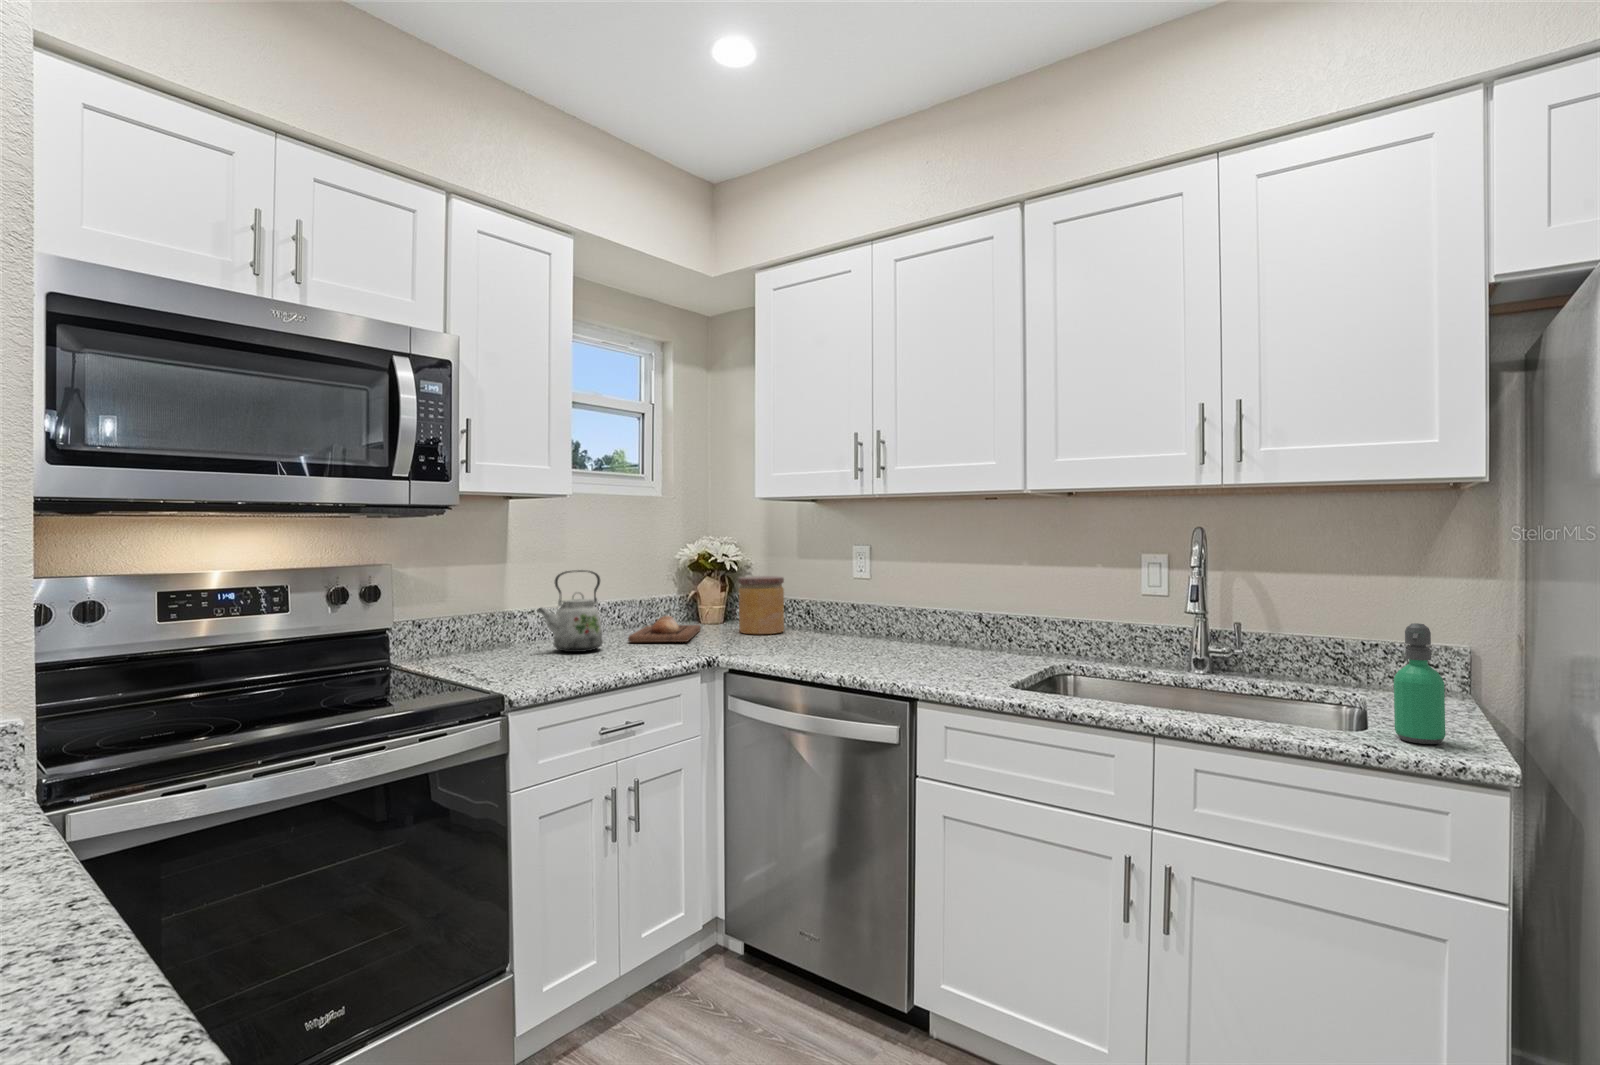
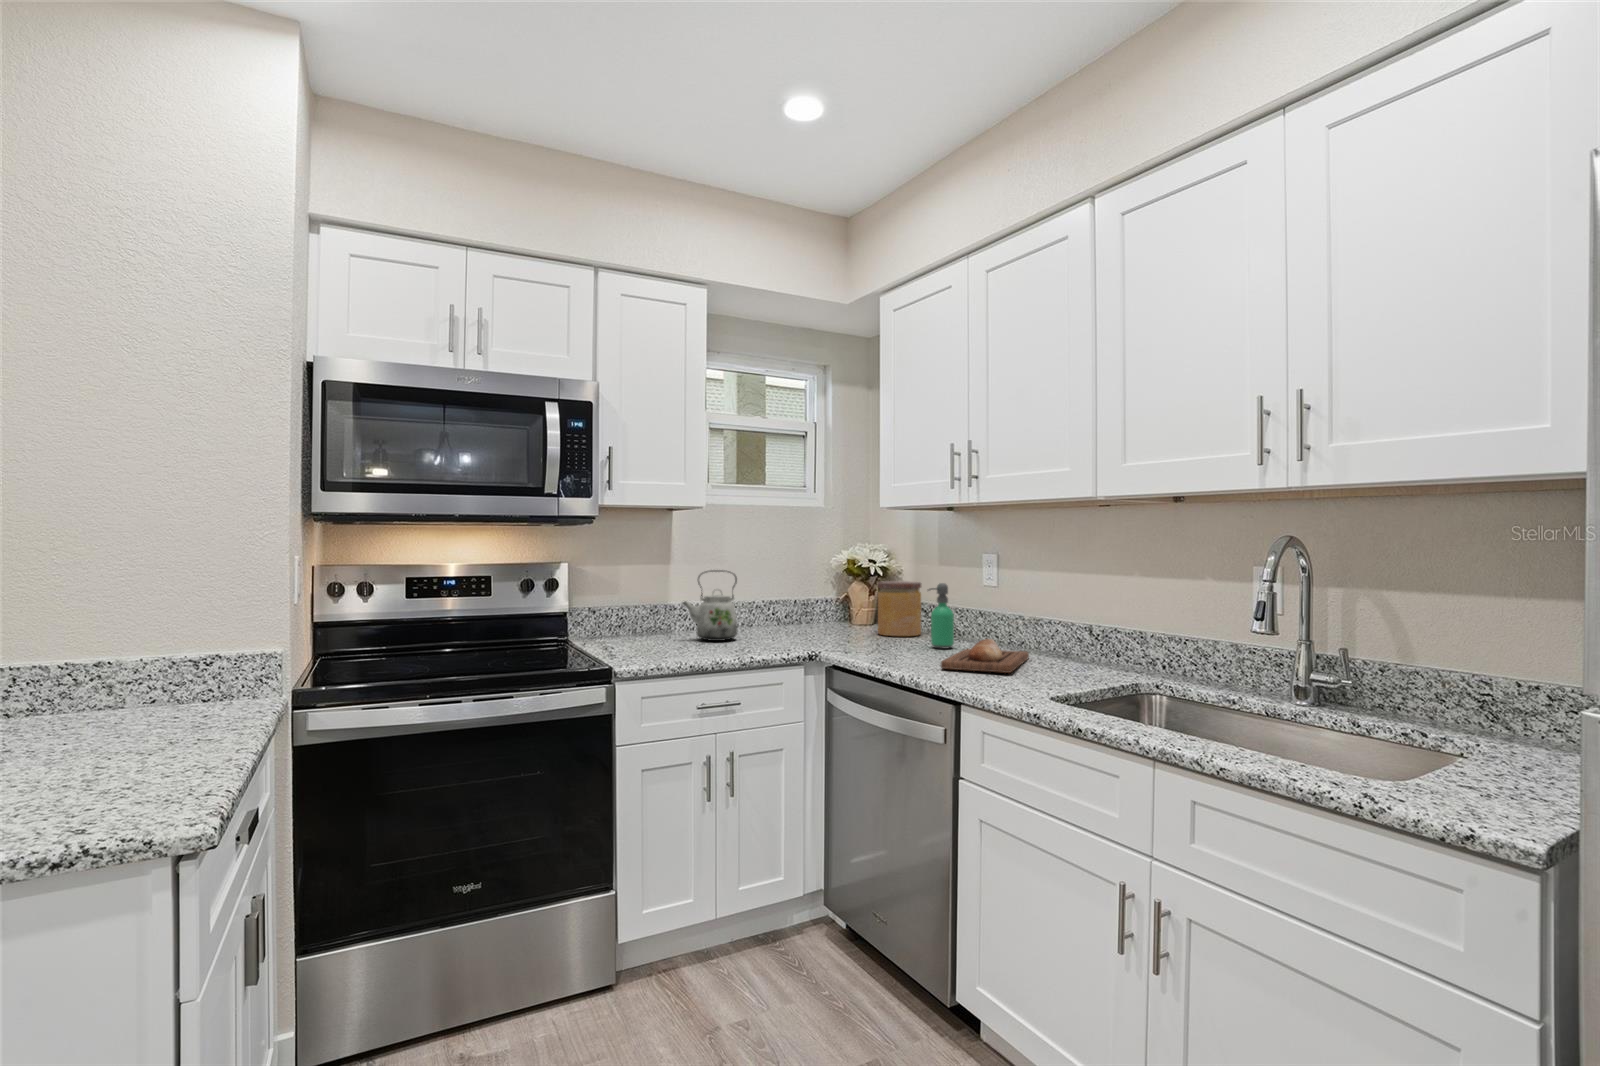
bread loaf: present [628,616,701,642] -> present [941,639,1029,673]
soap dispenser: present [1394,623,1445,744] -> present [928,583,954,649]

